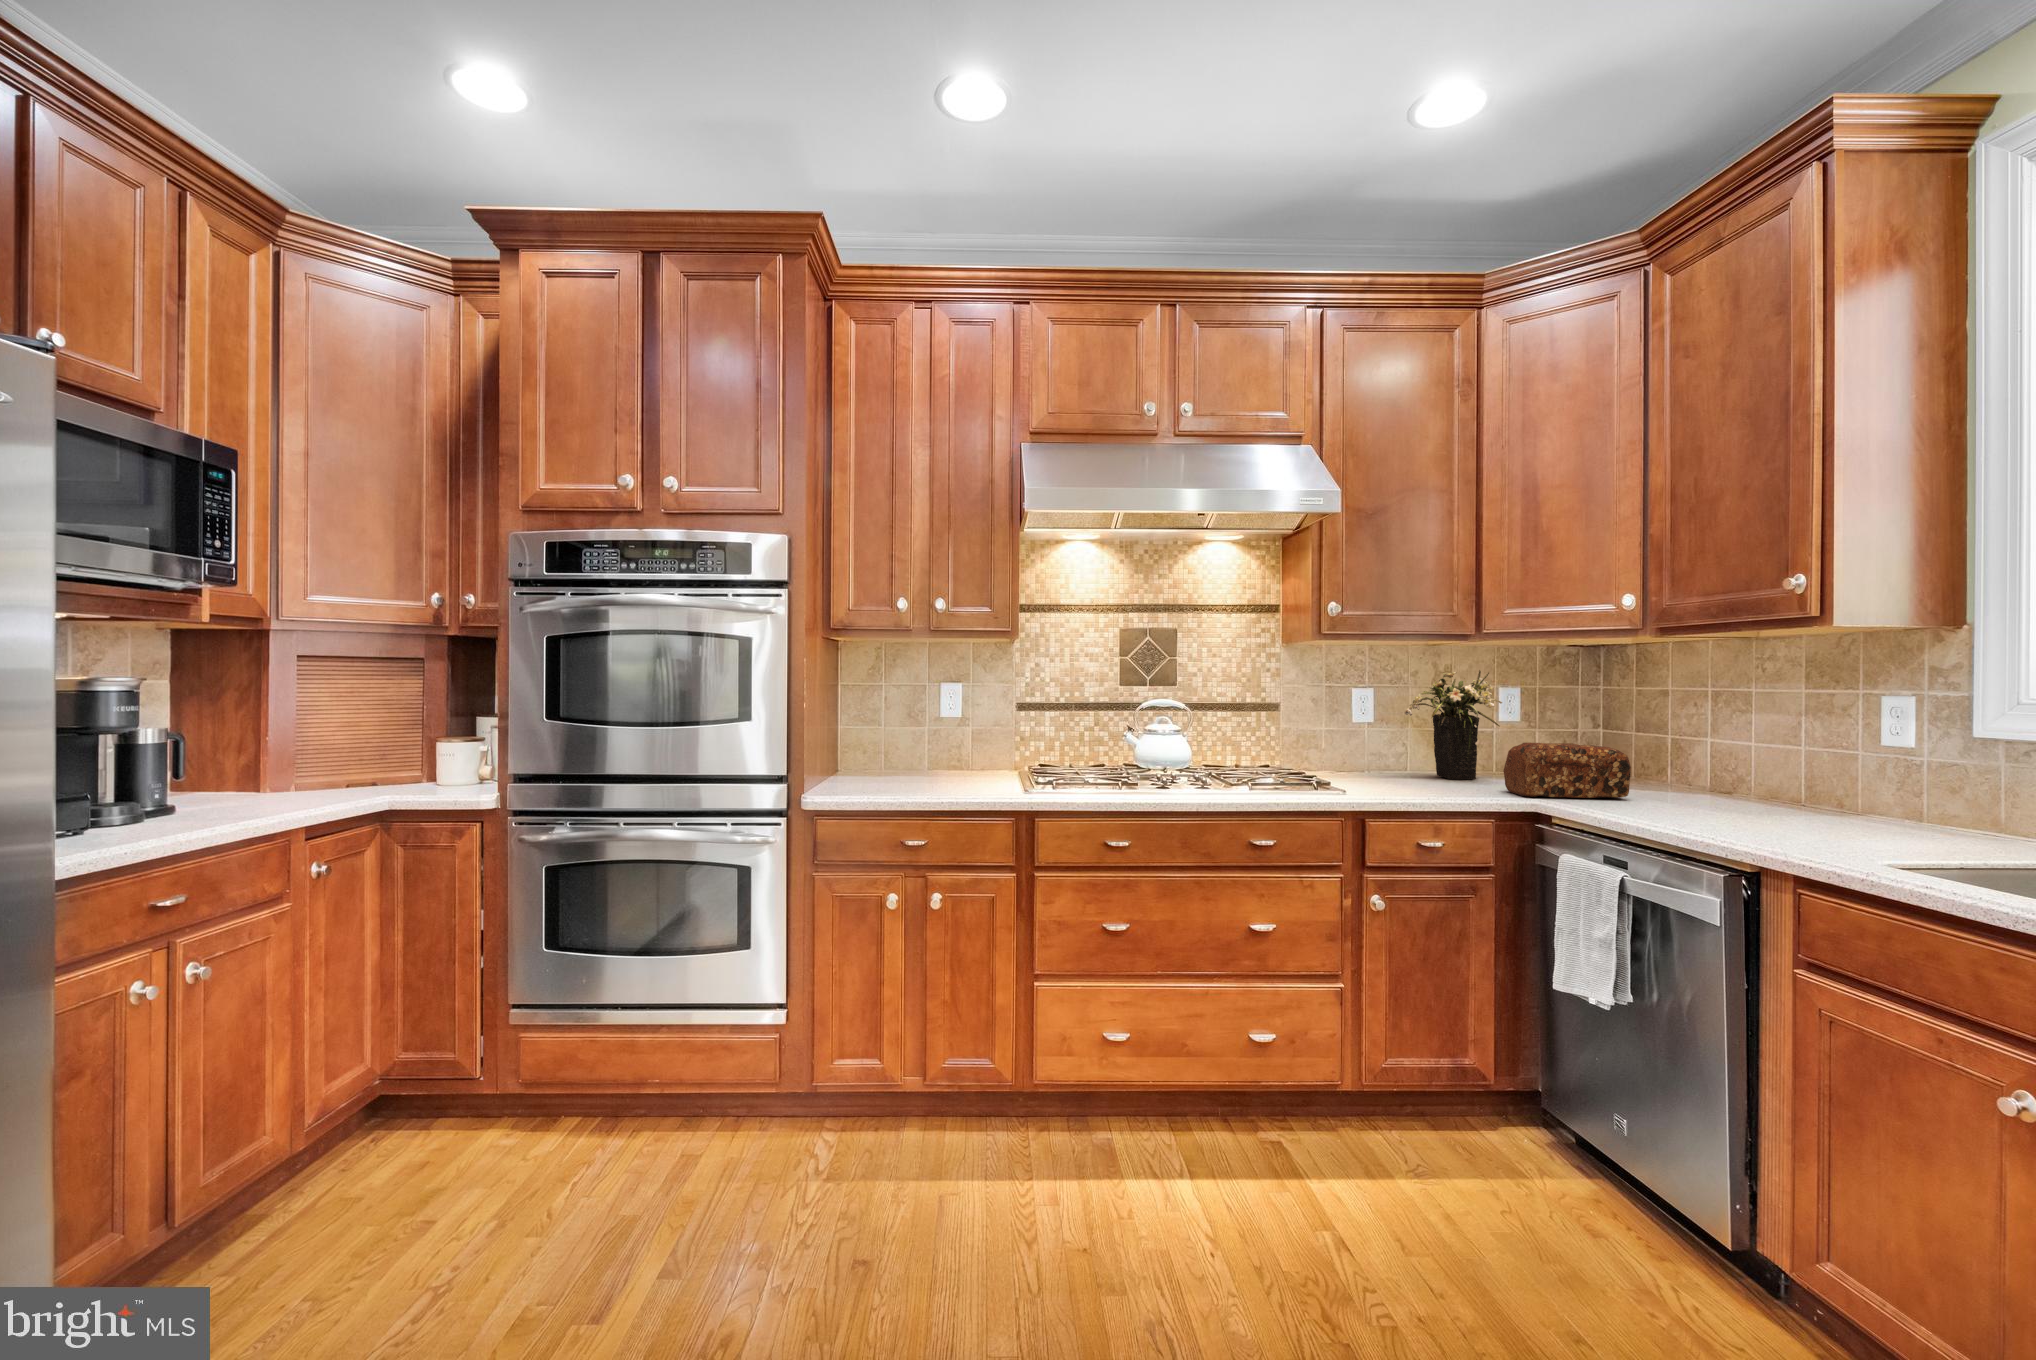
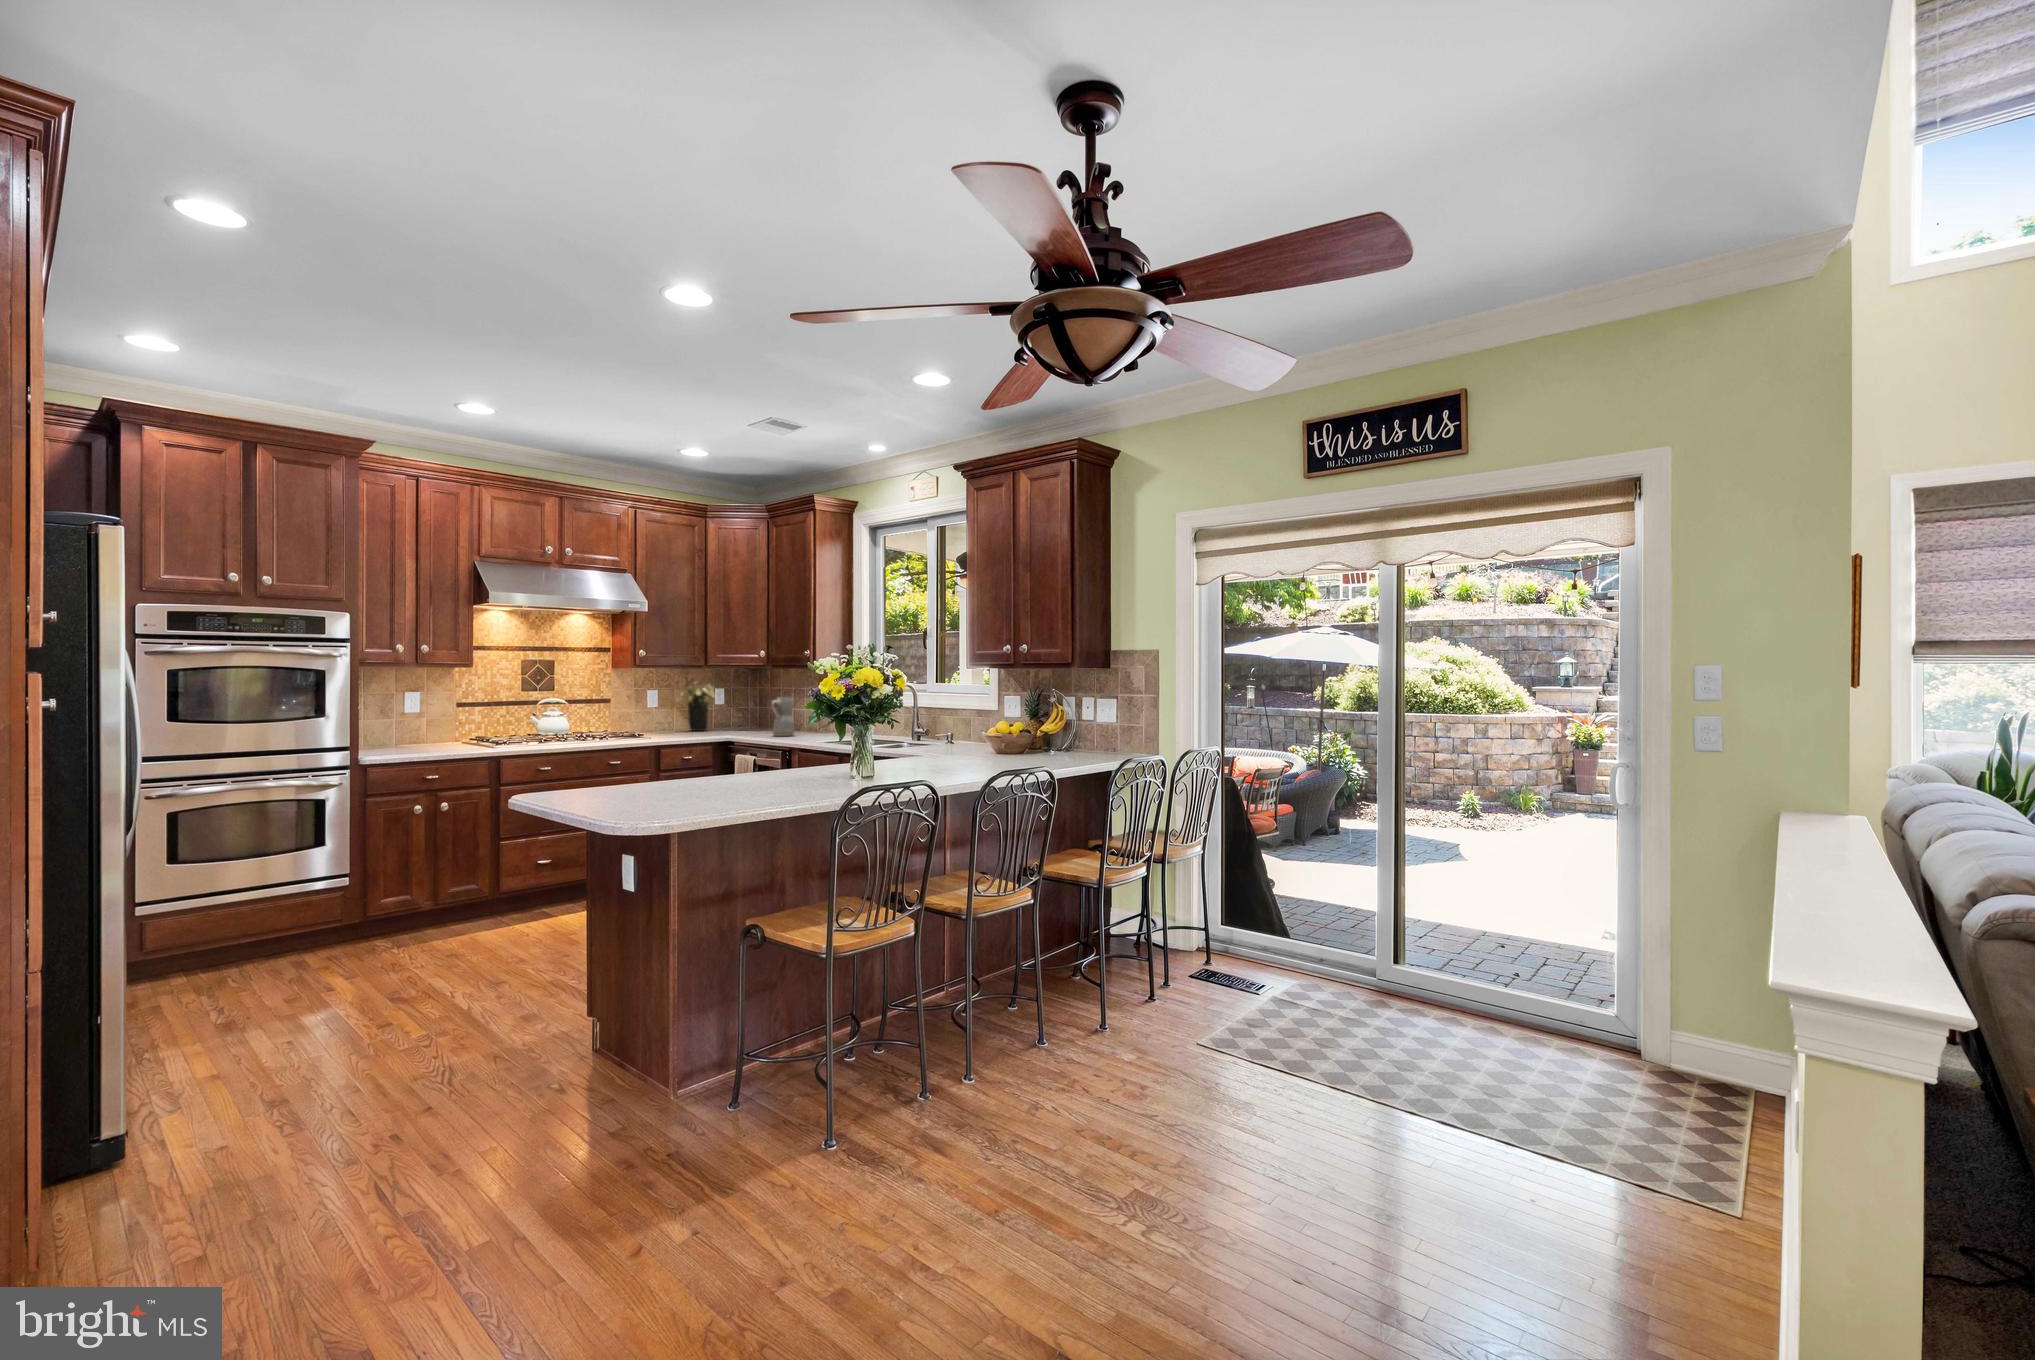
ceramic pitcher: none [1652,714,1729,823] -> present [771,698,795,736]
bread loaf: present [1503,743,1631,798] -> none [719,711,767,734]

